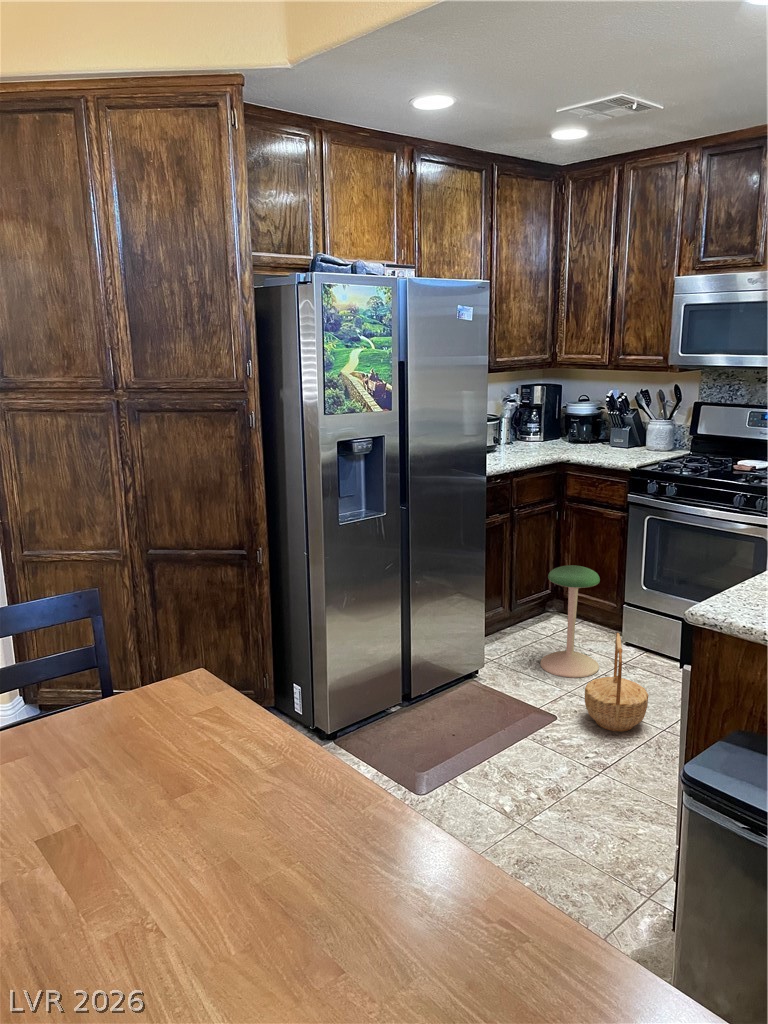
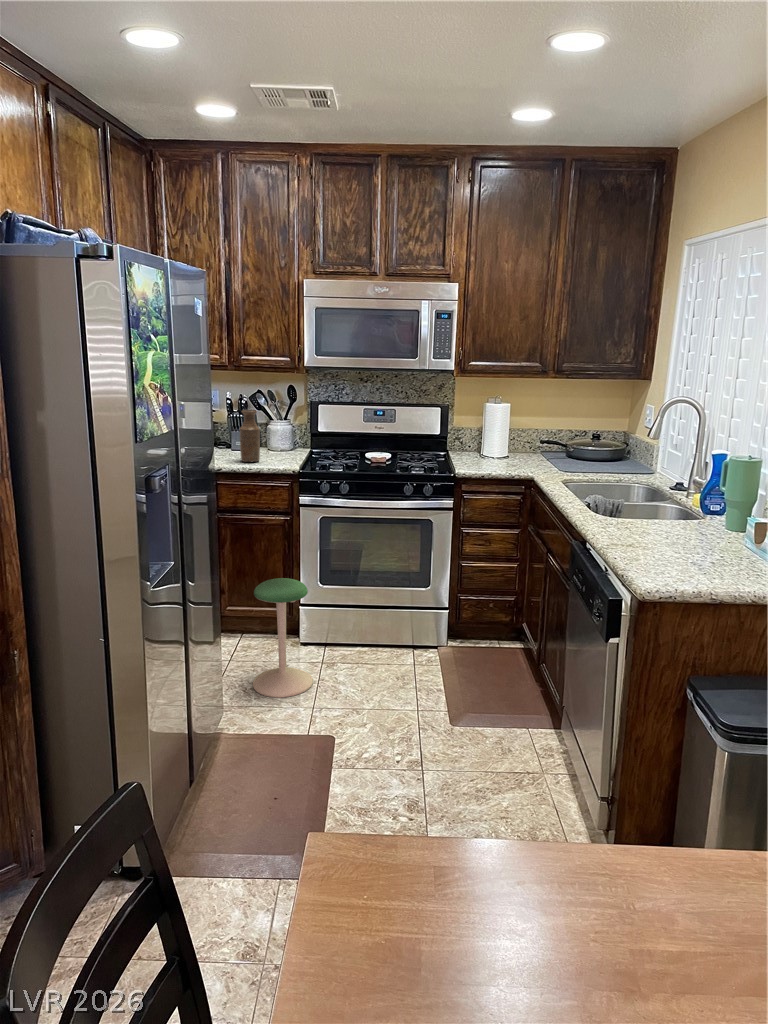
bottle: none [593,407,614,457] -> present [240,409,260,462]
basket: present [585,633,649,732] -> none [350,634,410,729]

